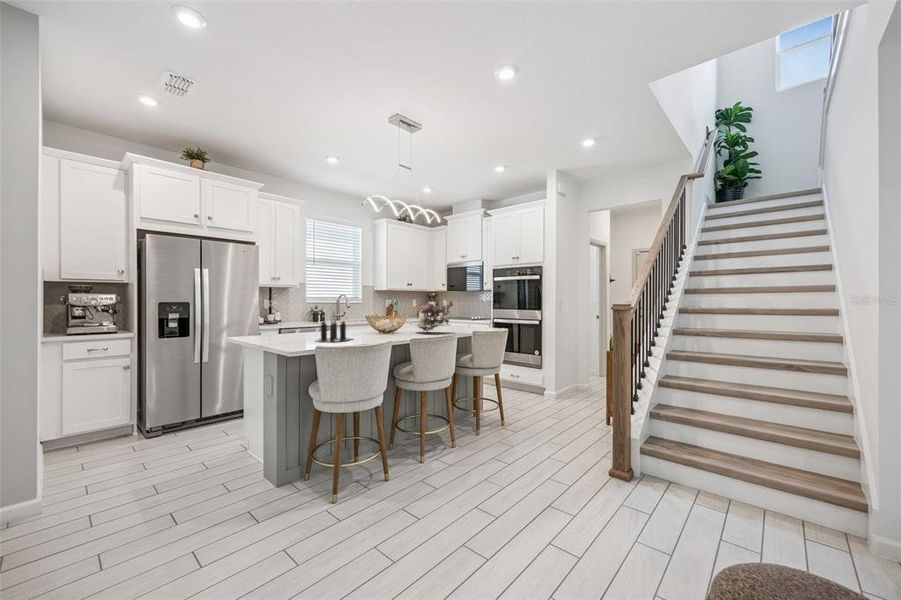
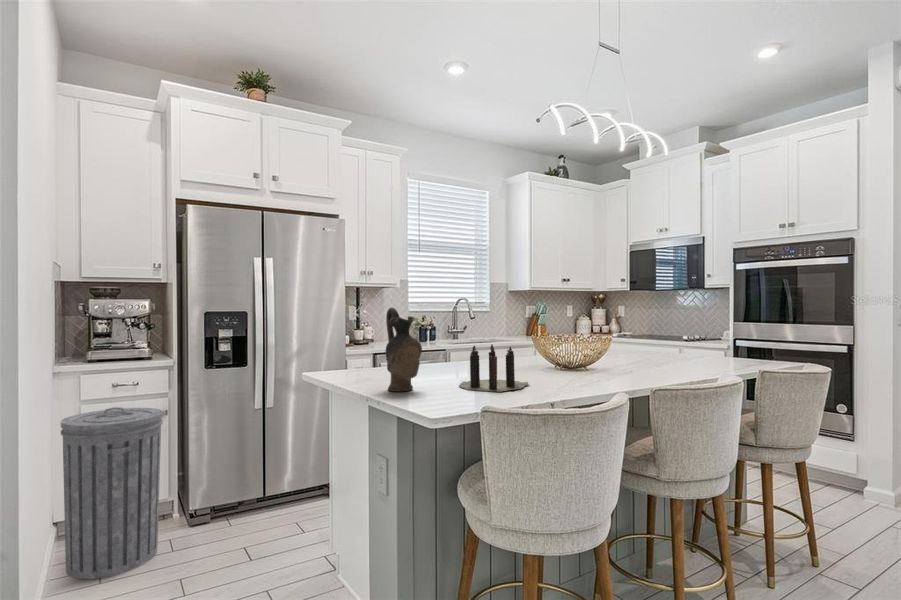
ceramic pitcher: none [273,300,294,343] -> present [386,308,422,391]
flower arrangement: present [415,301,453,331] -> none [621,305,707,369]
trash can: none [53,363,129,470] -> present [61,407,163,579]

